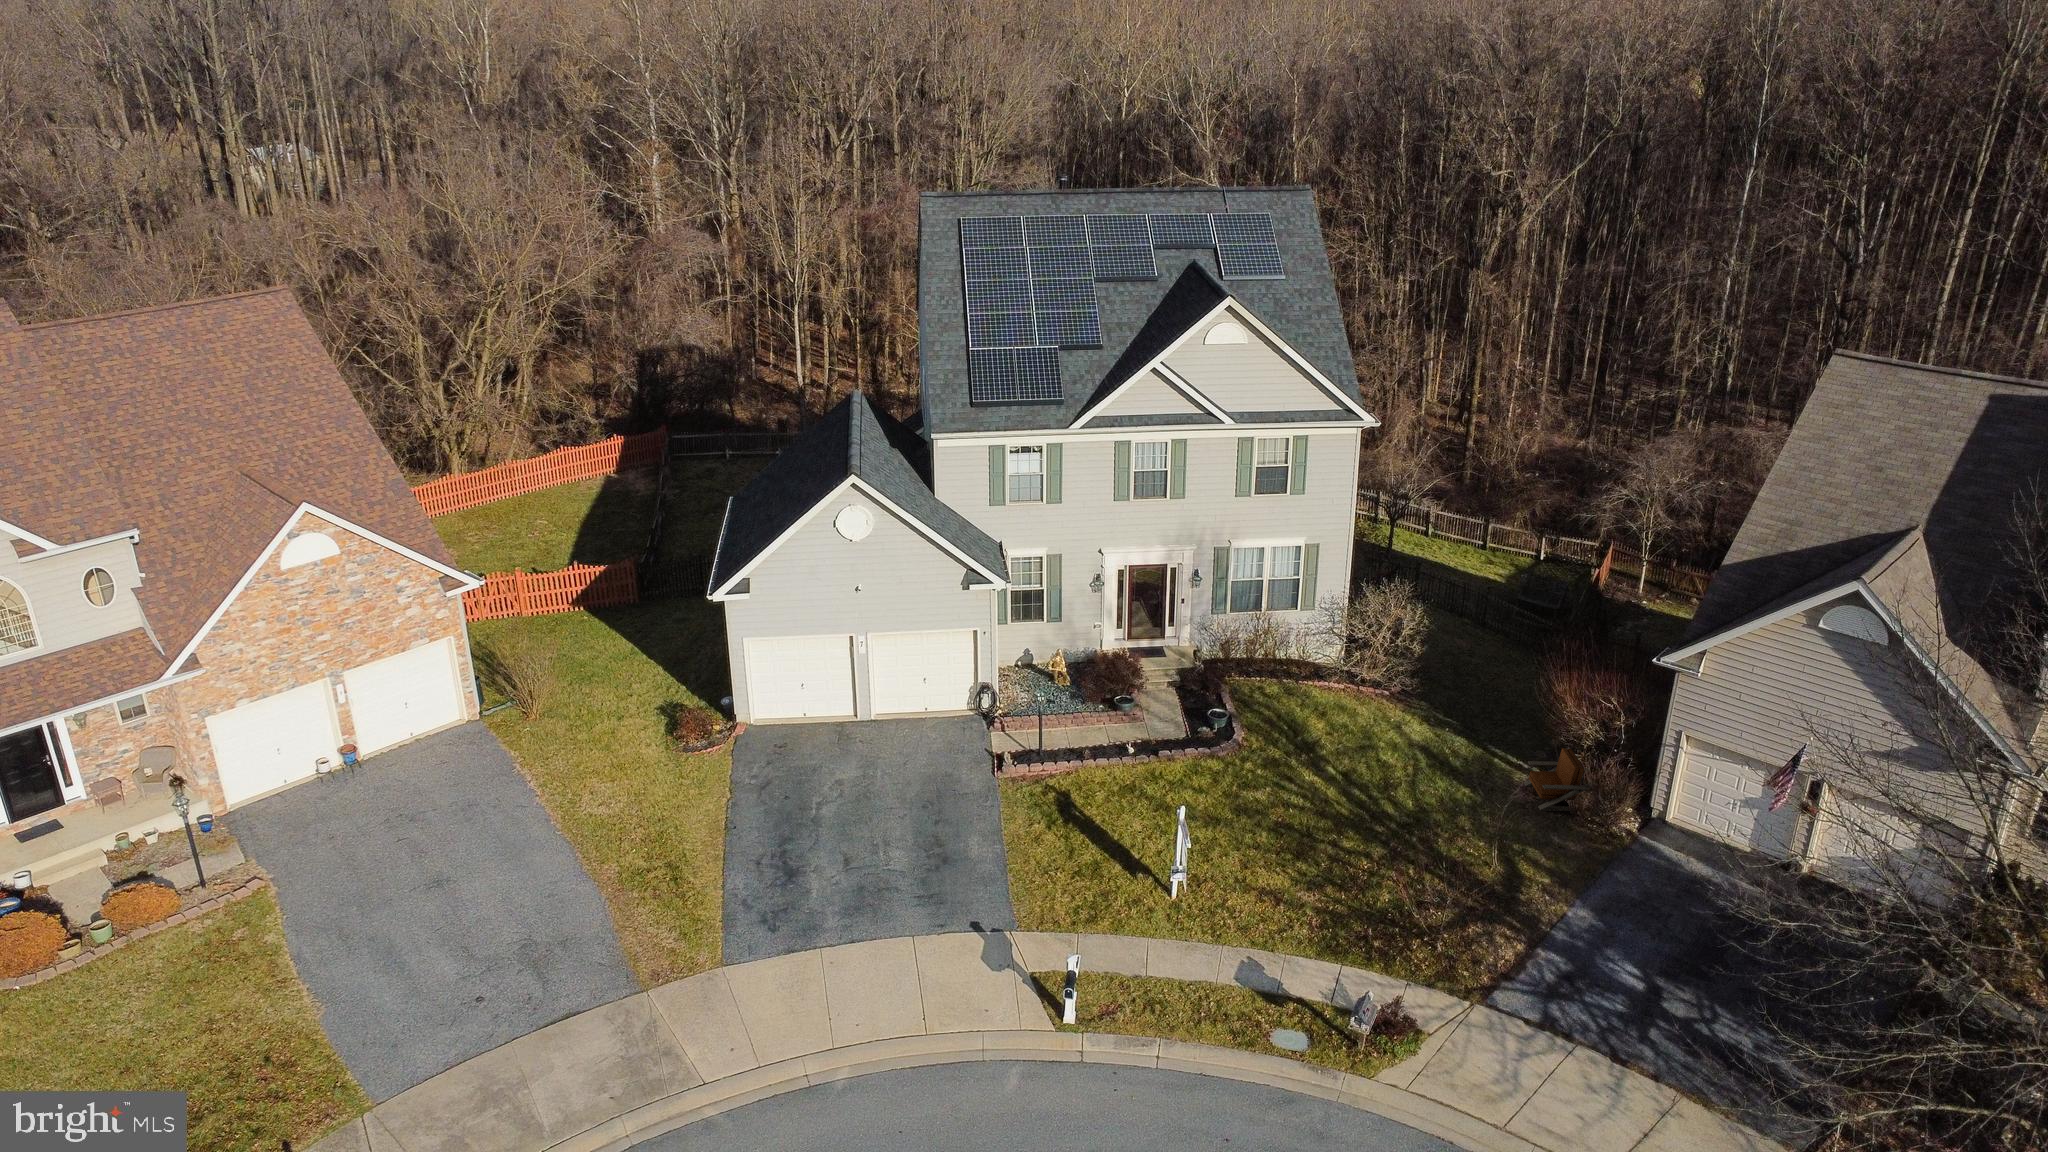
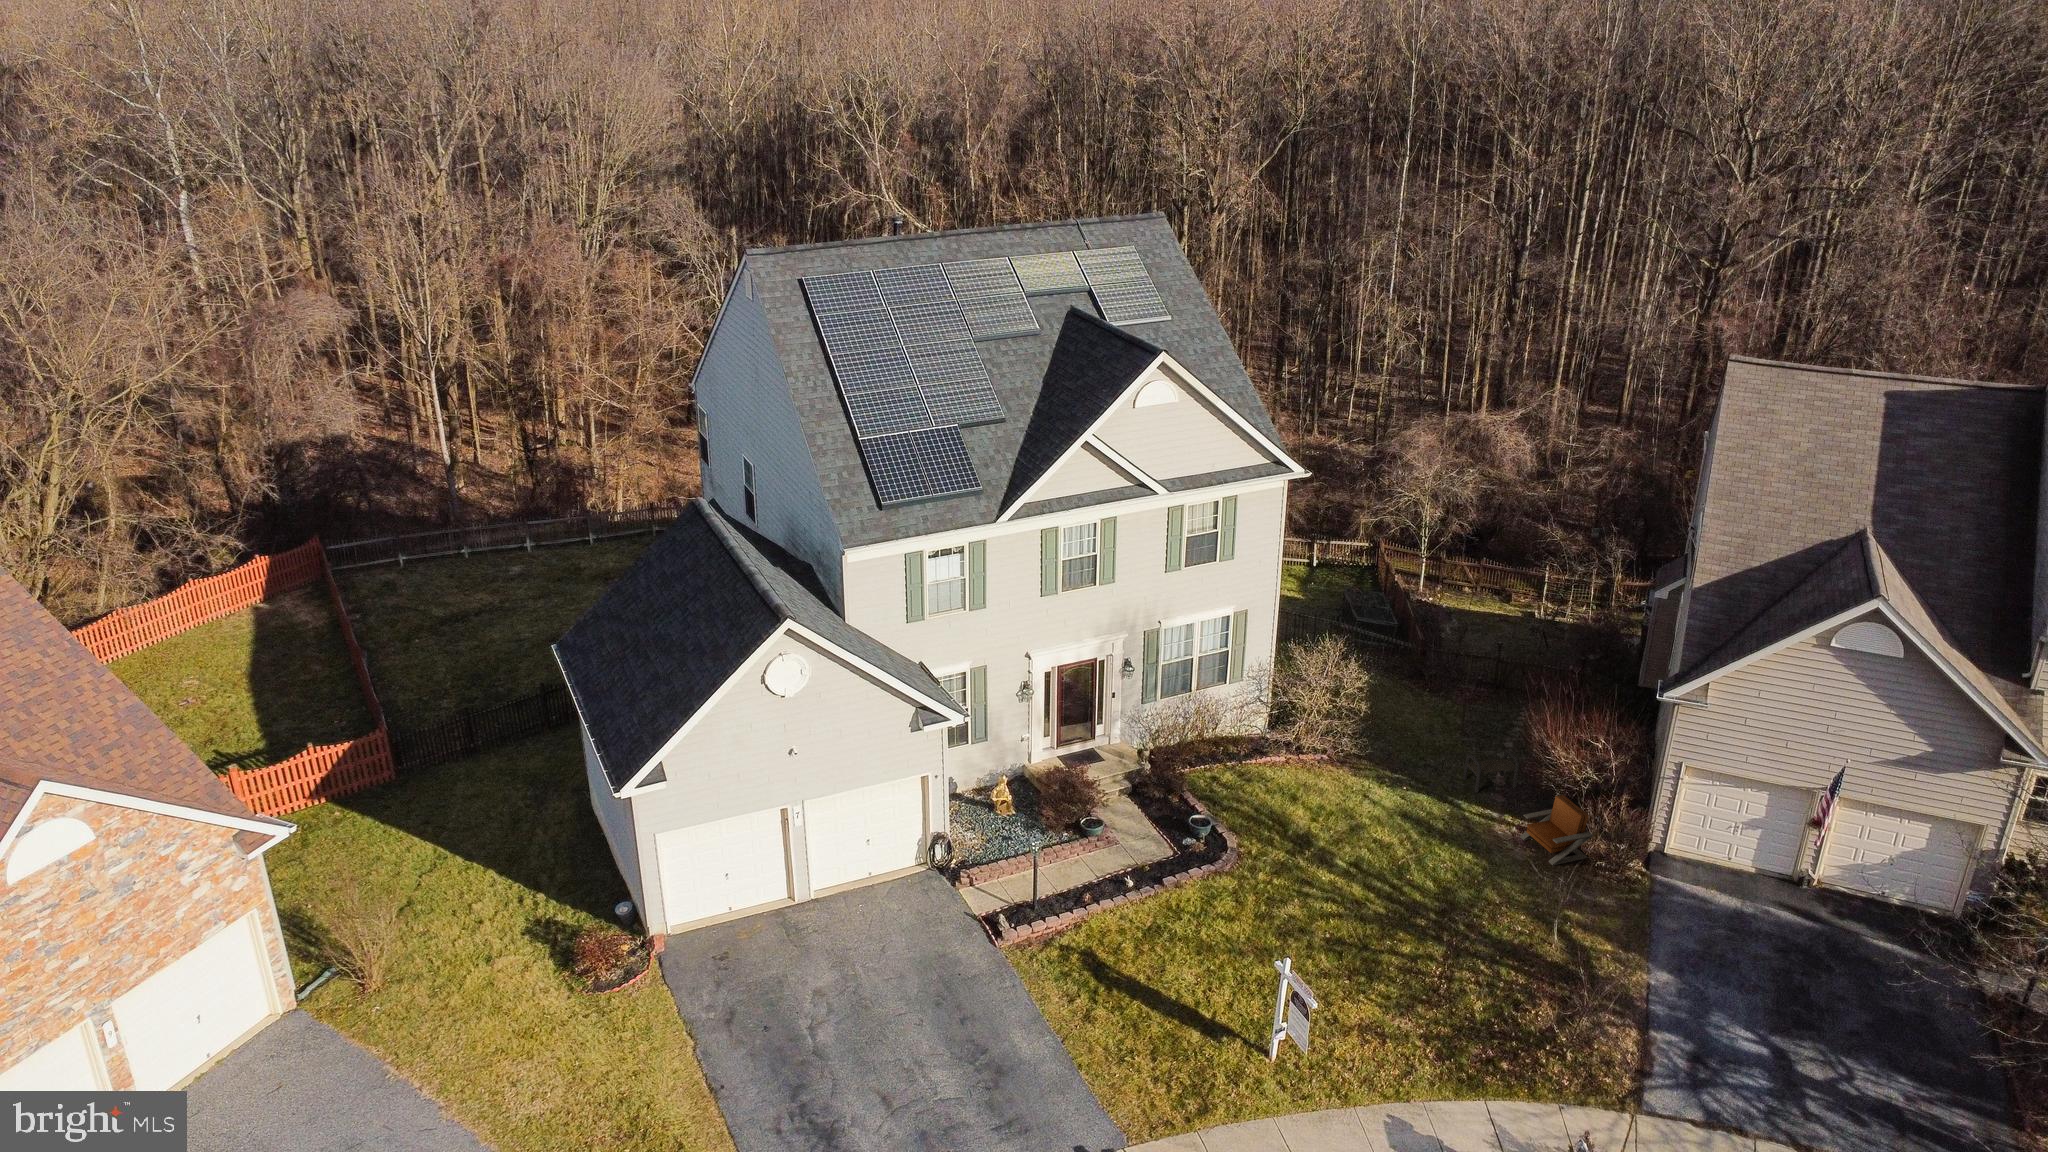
bench: none [1501,704,1555,745] -> present [1463,750,1520,793]

